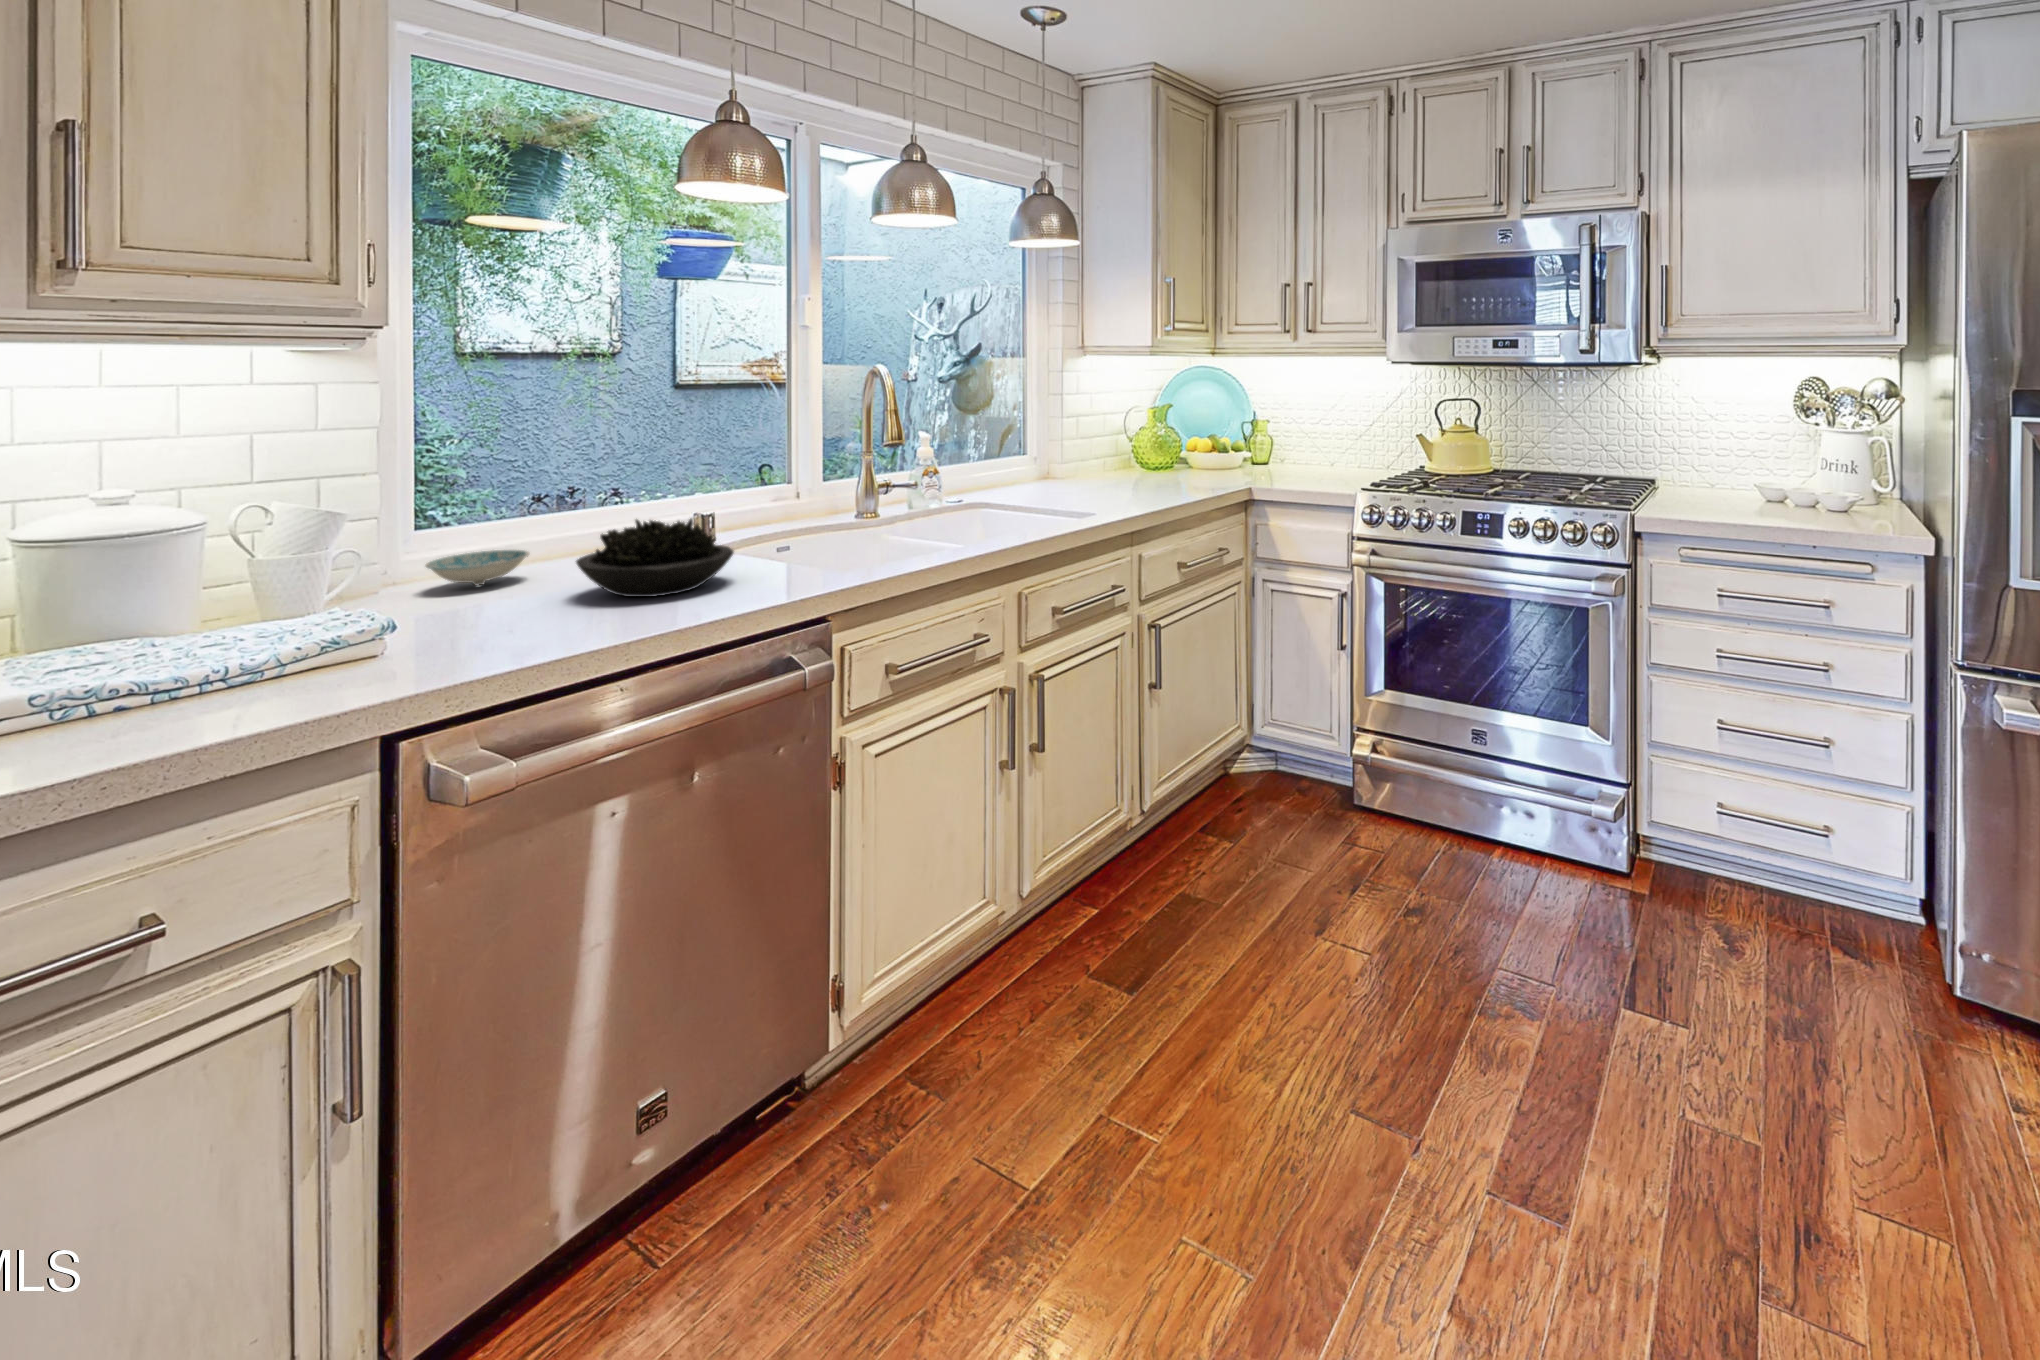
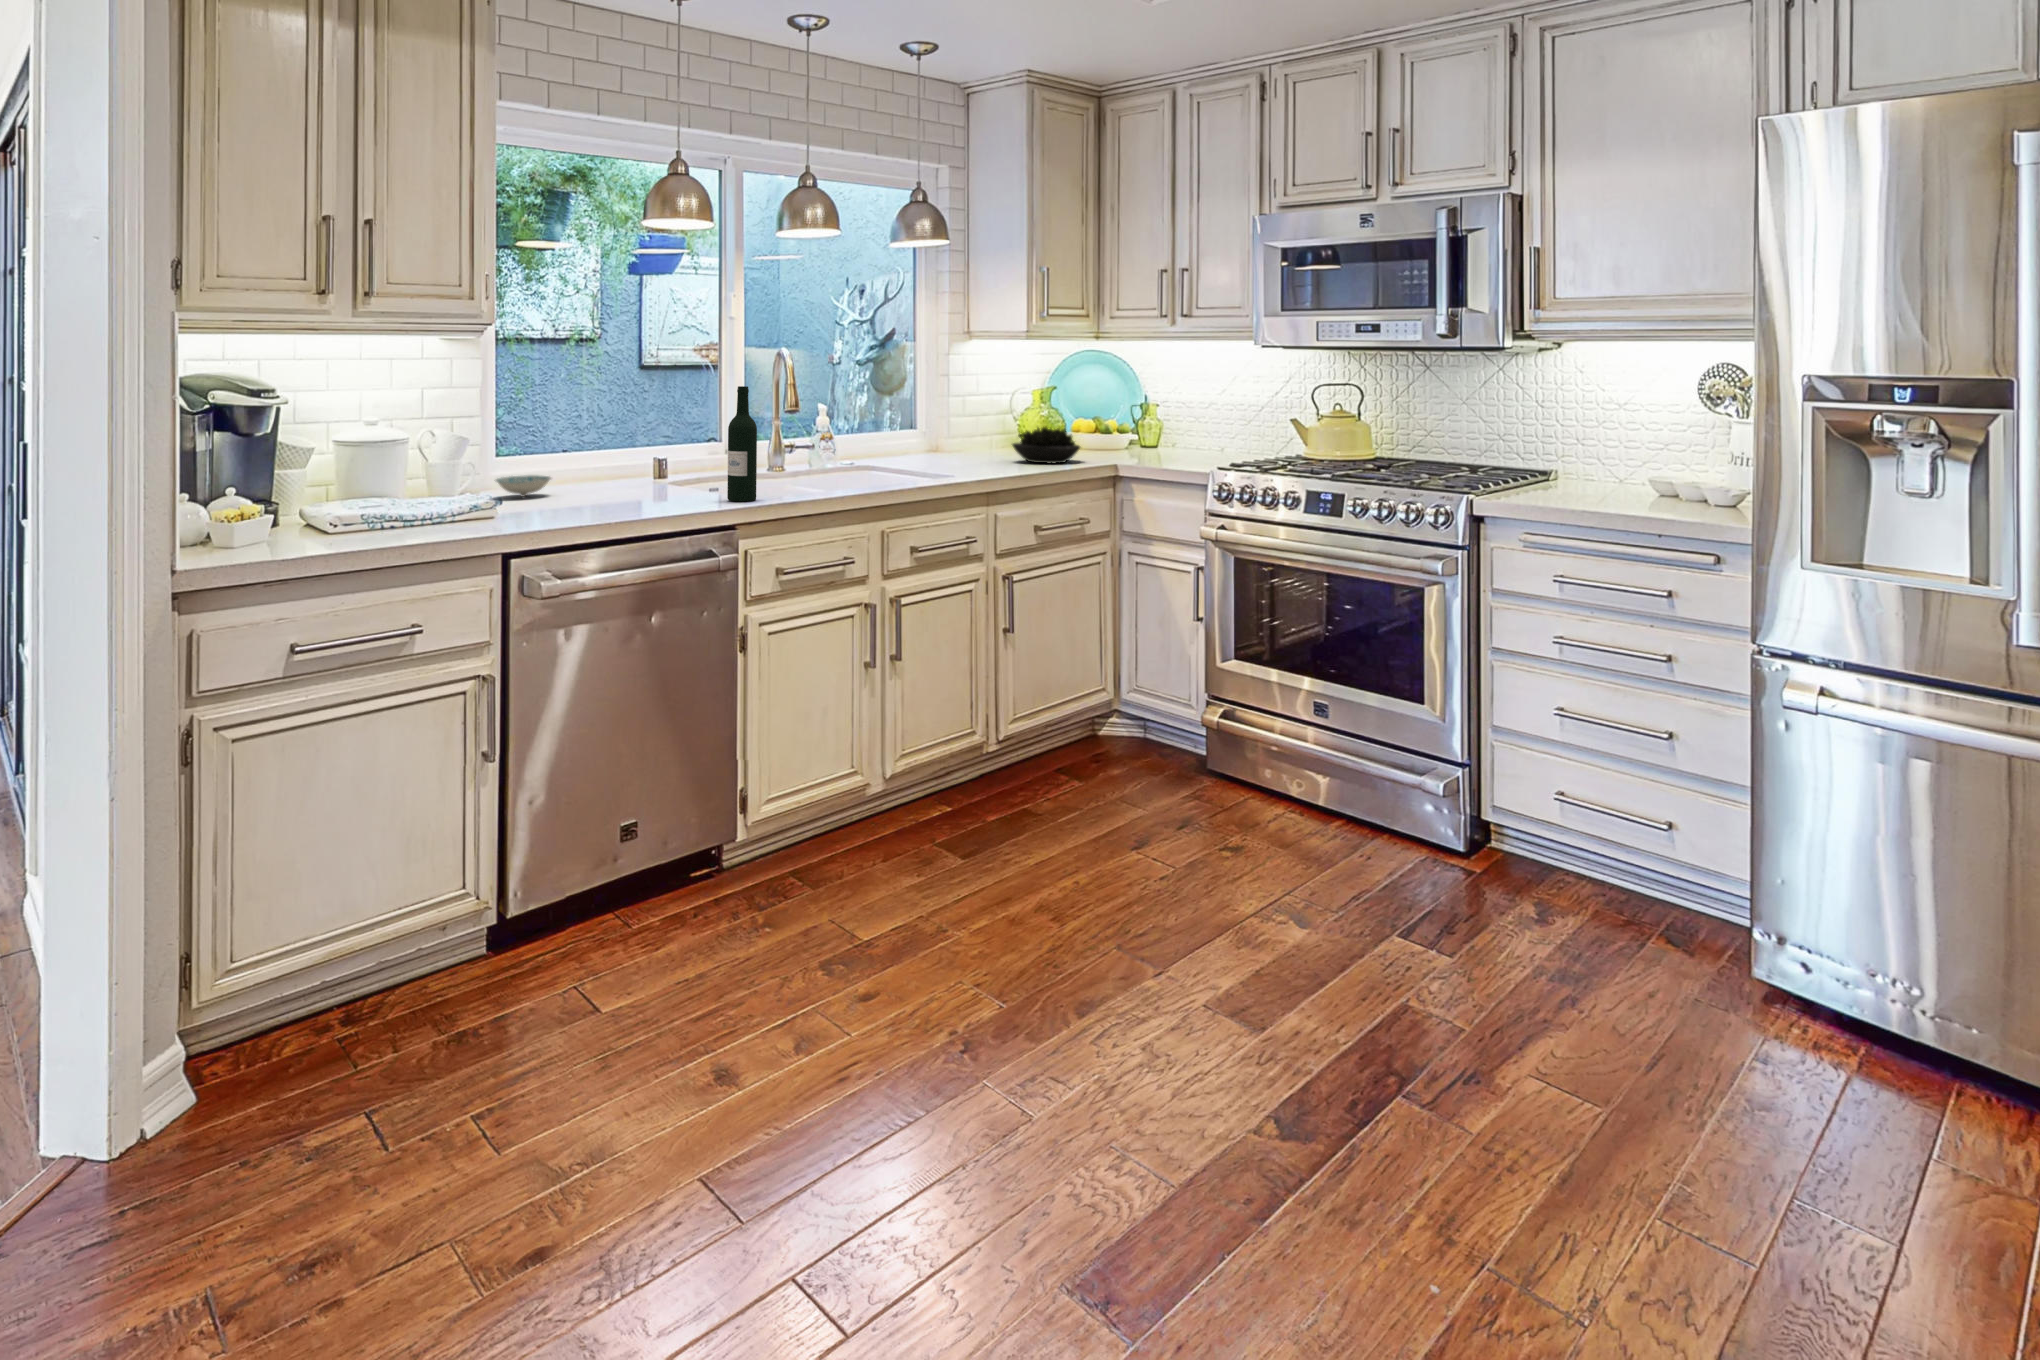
wine bottle: none [809,419,853,578] -> present [727,386,757,501]
succulent plant: present [576,518,734,597] -> present [1012,427,1080,464]

